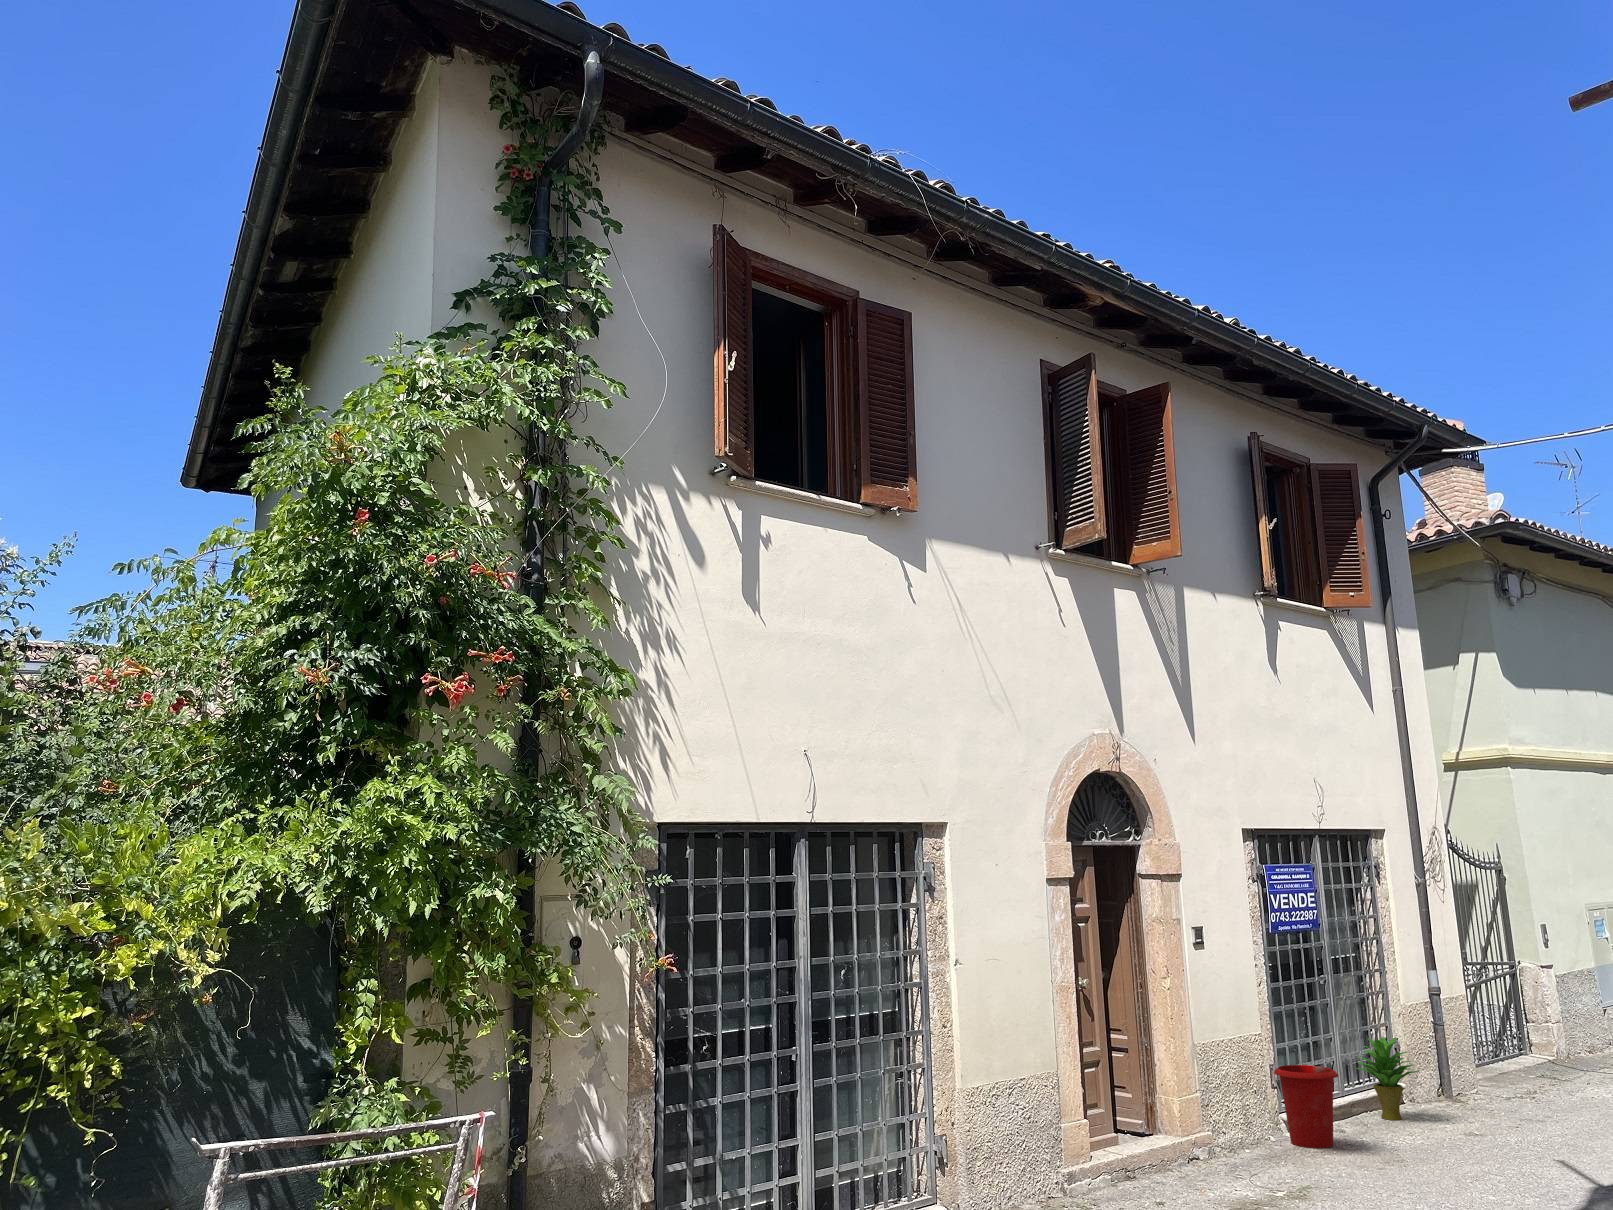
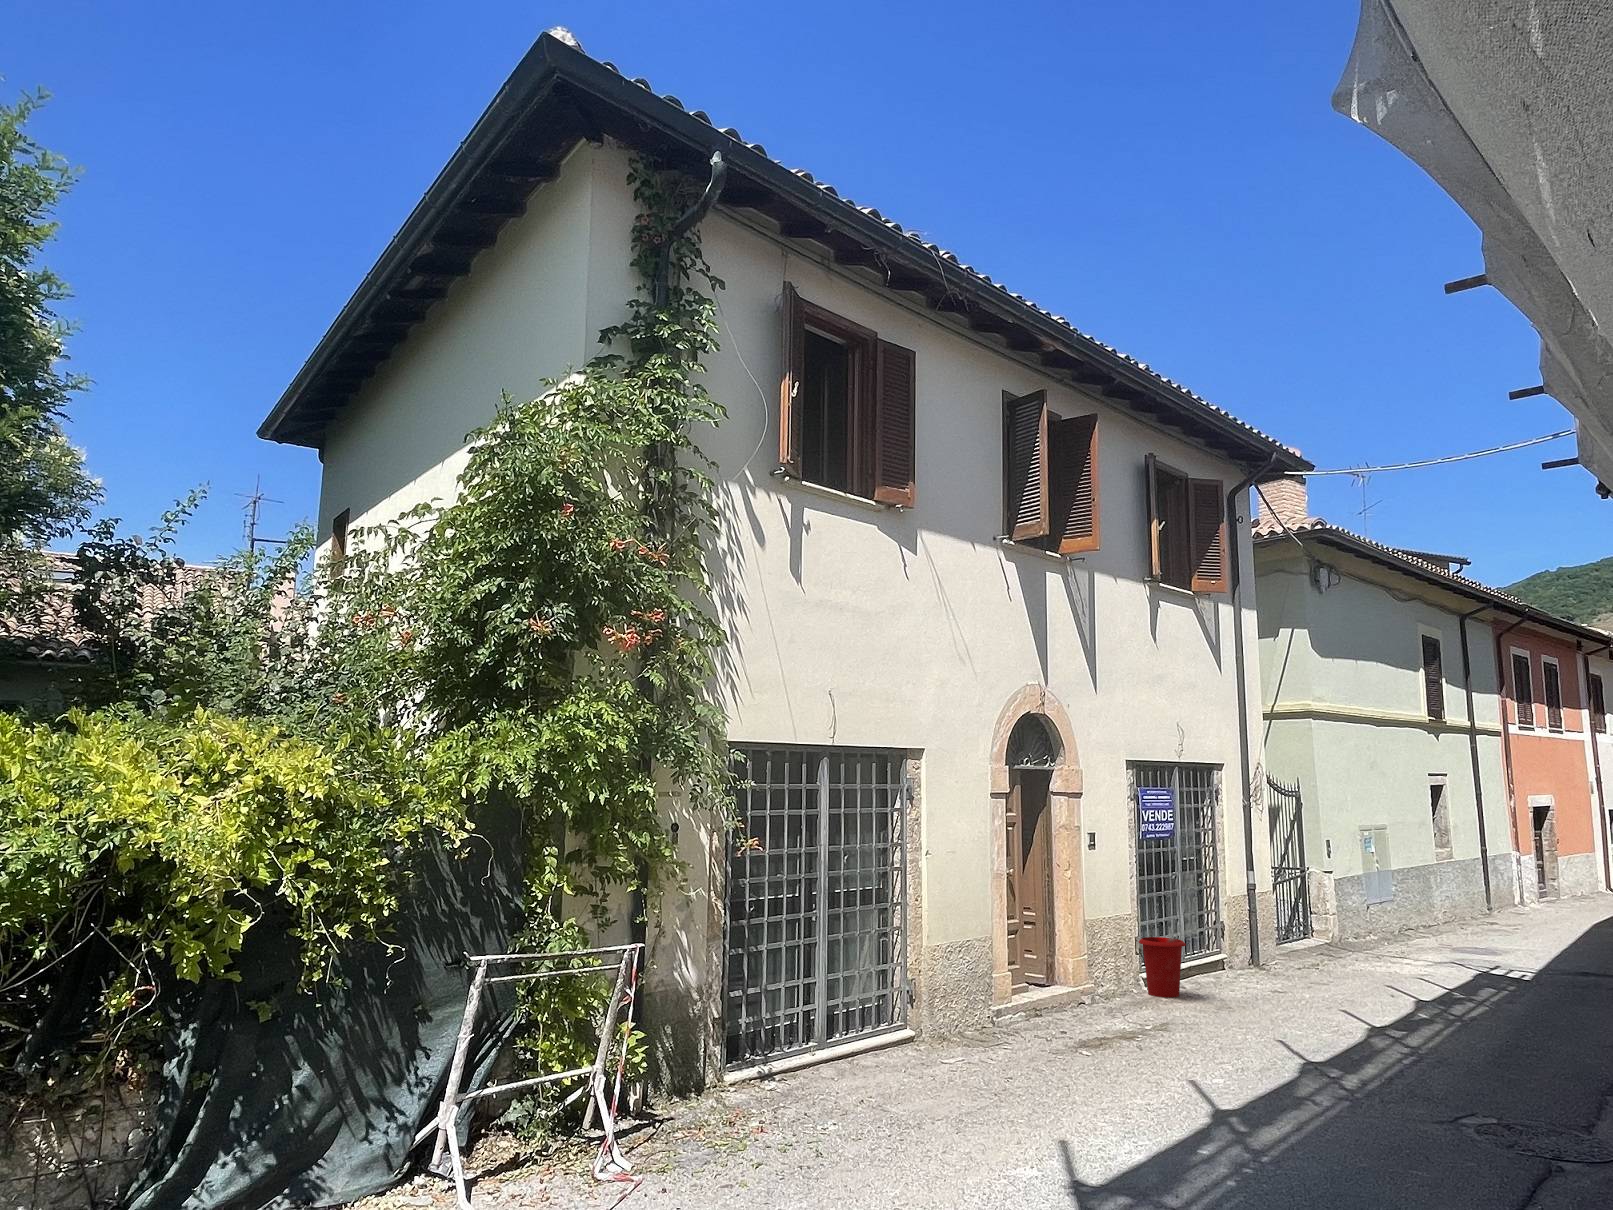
potted plant: present [1356,1037,1419,1120] -> none [1193,919,1240,980]

